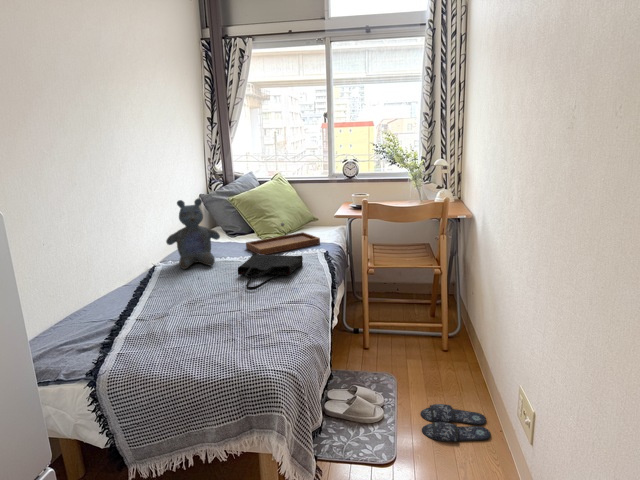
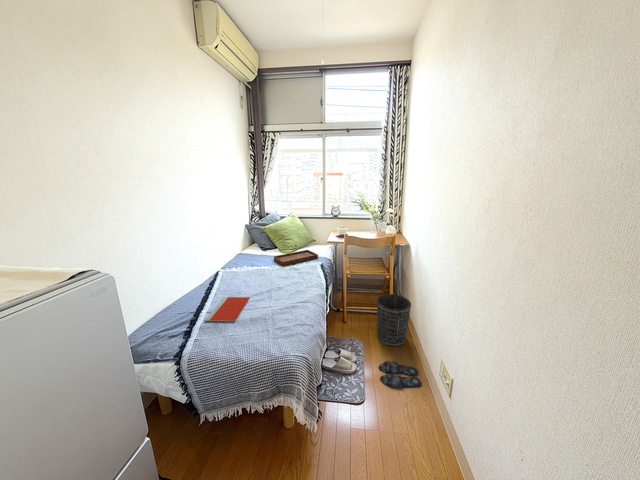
stuffed bear: present [166,199,220,269] -> none [226,231,259,274]
tote bag: present [238,253,303,290] -> none [270,265,309,291]
notebook: none [132,299,205,330] -> present [204,297,250,322]
wastebasket: none [418,299,475,384] -> present [377,294,411,347]

